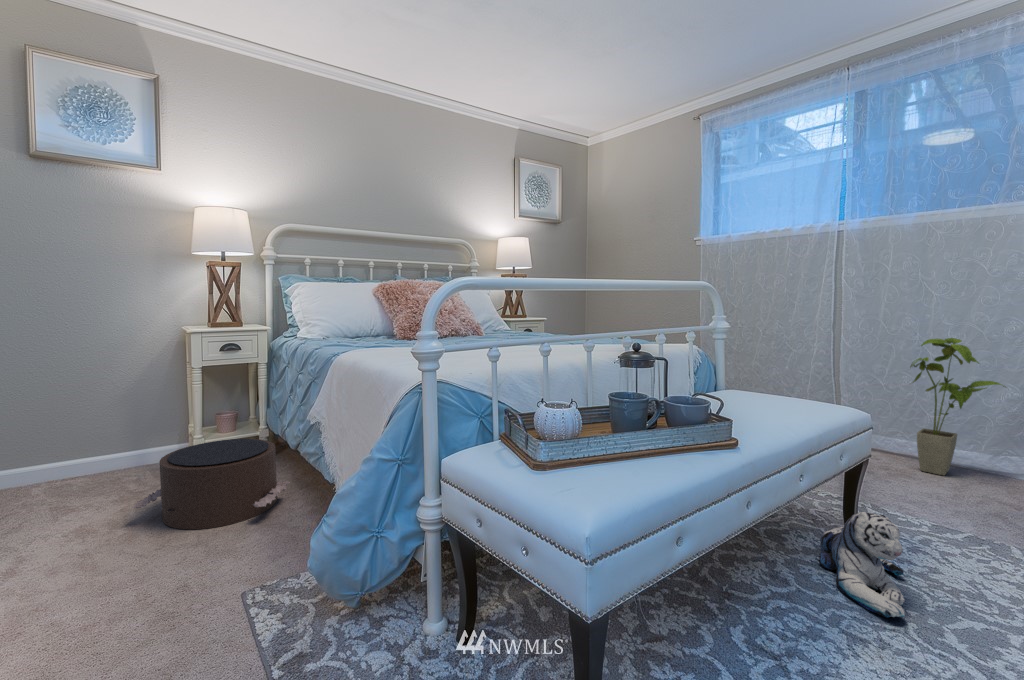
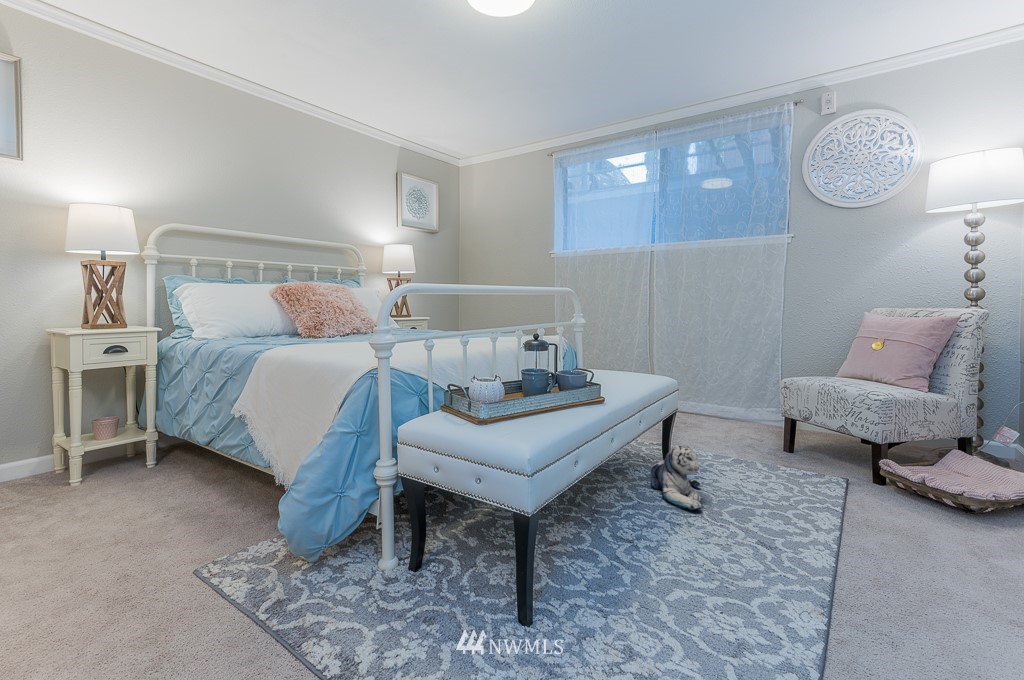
house plant: present [910,338,1002,476] -> none [701,329,757,426]
pouf: present [132,439,290,529] -> none [25,440,202,532]

